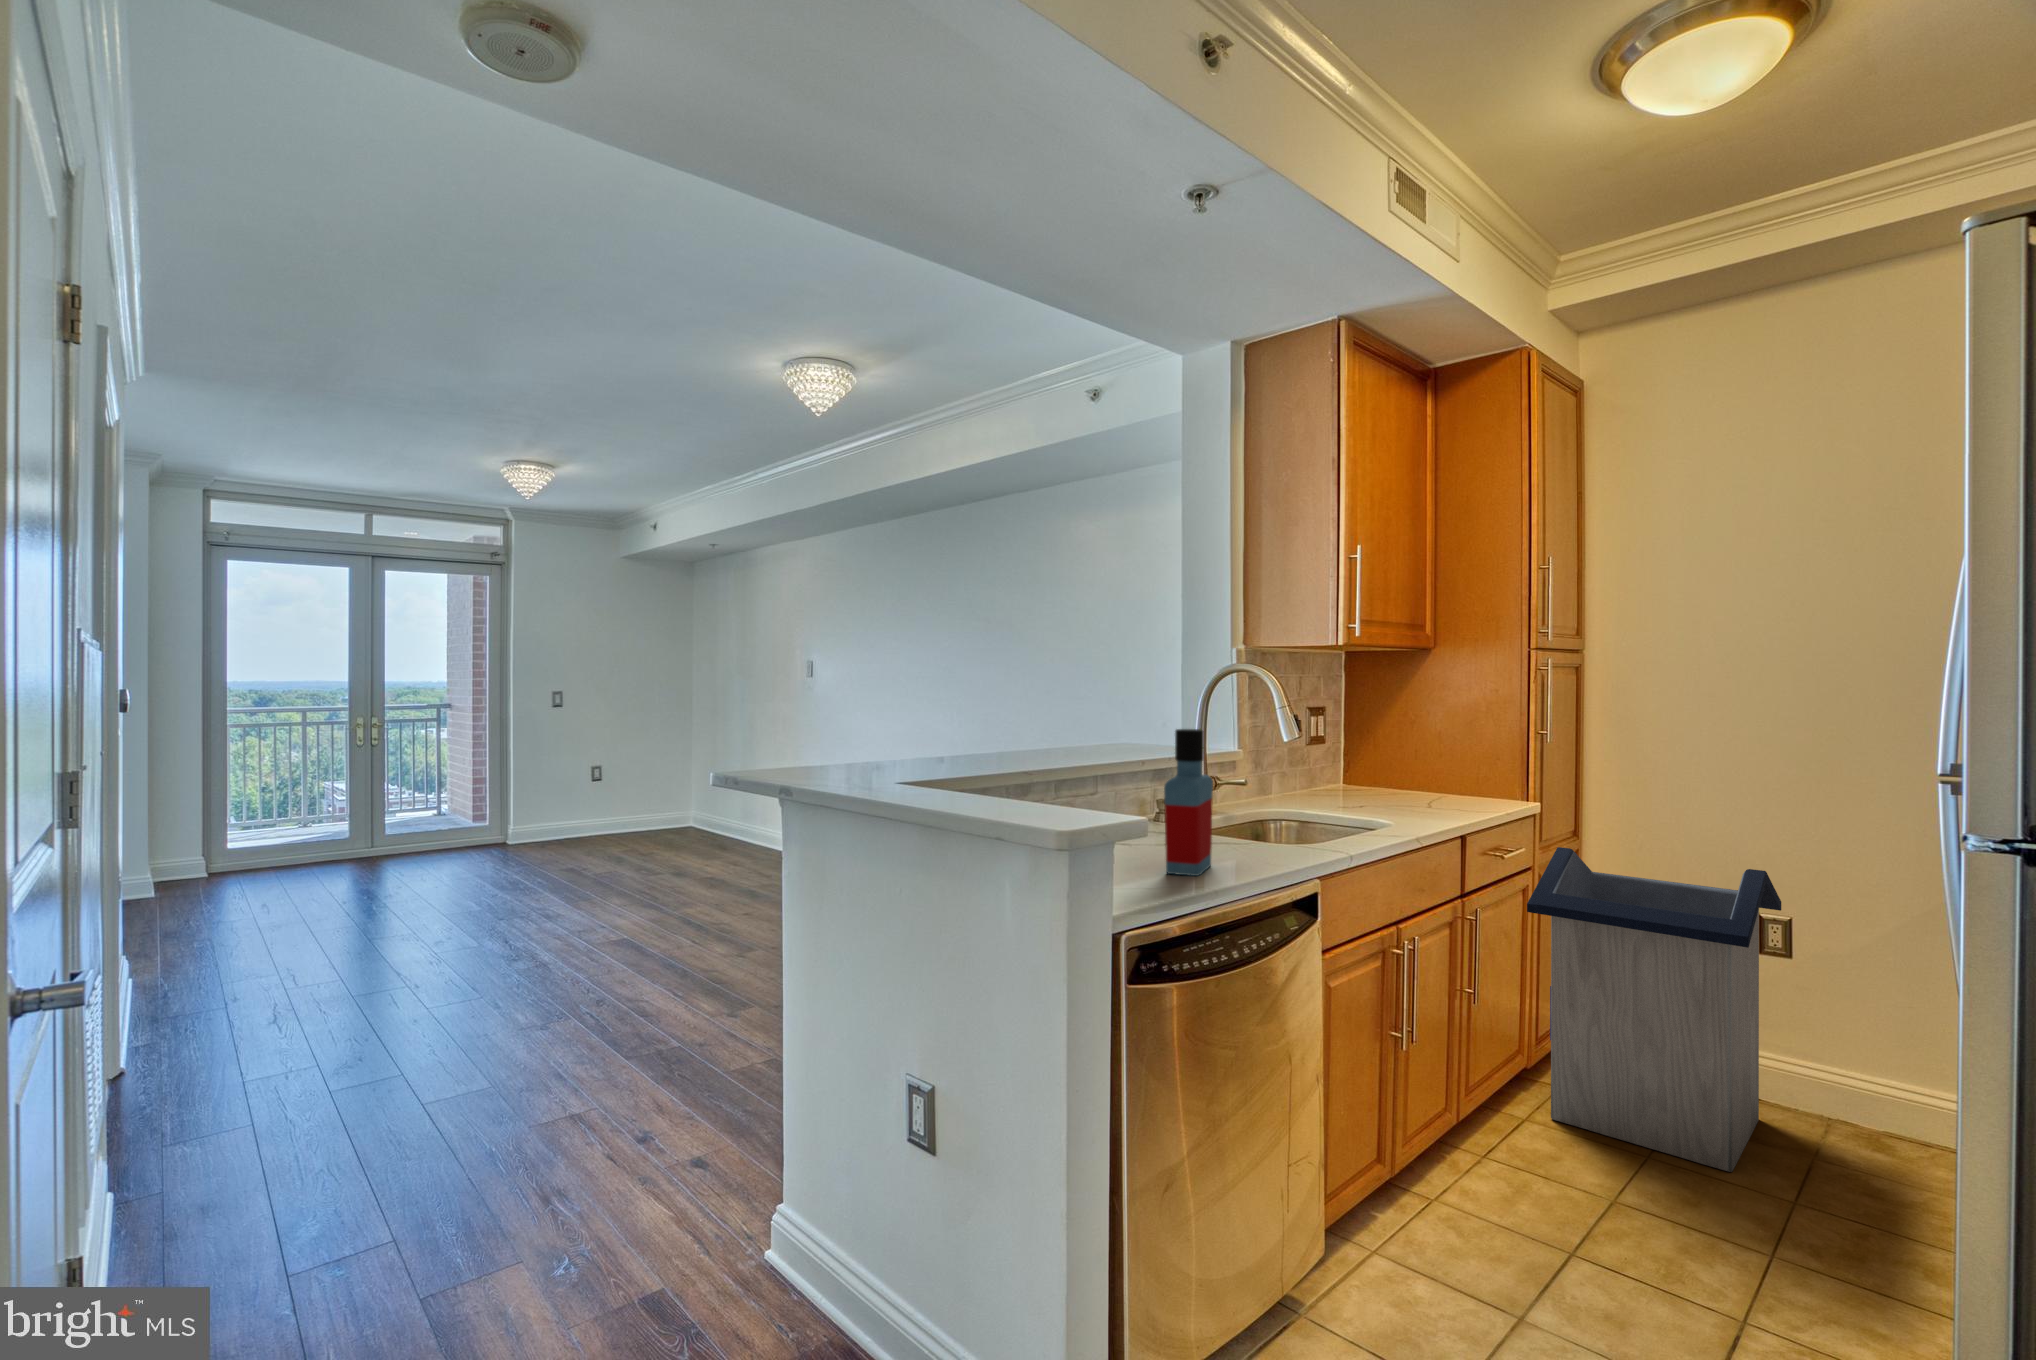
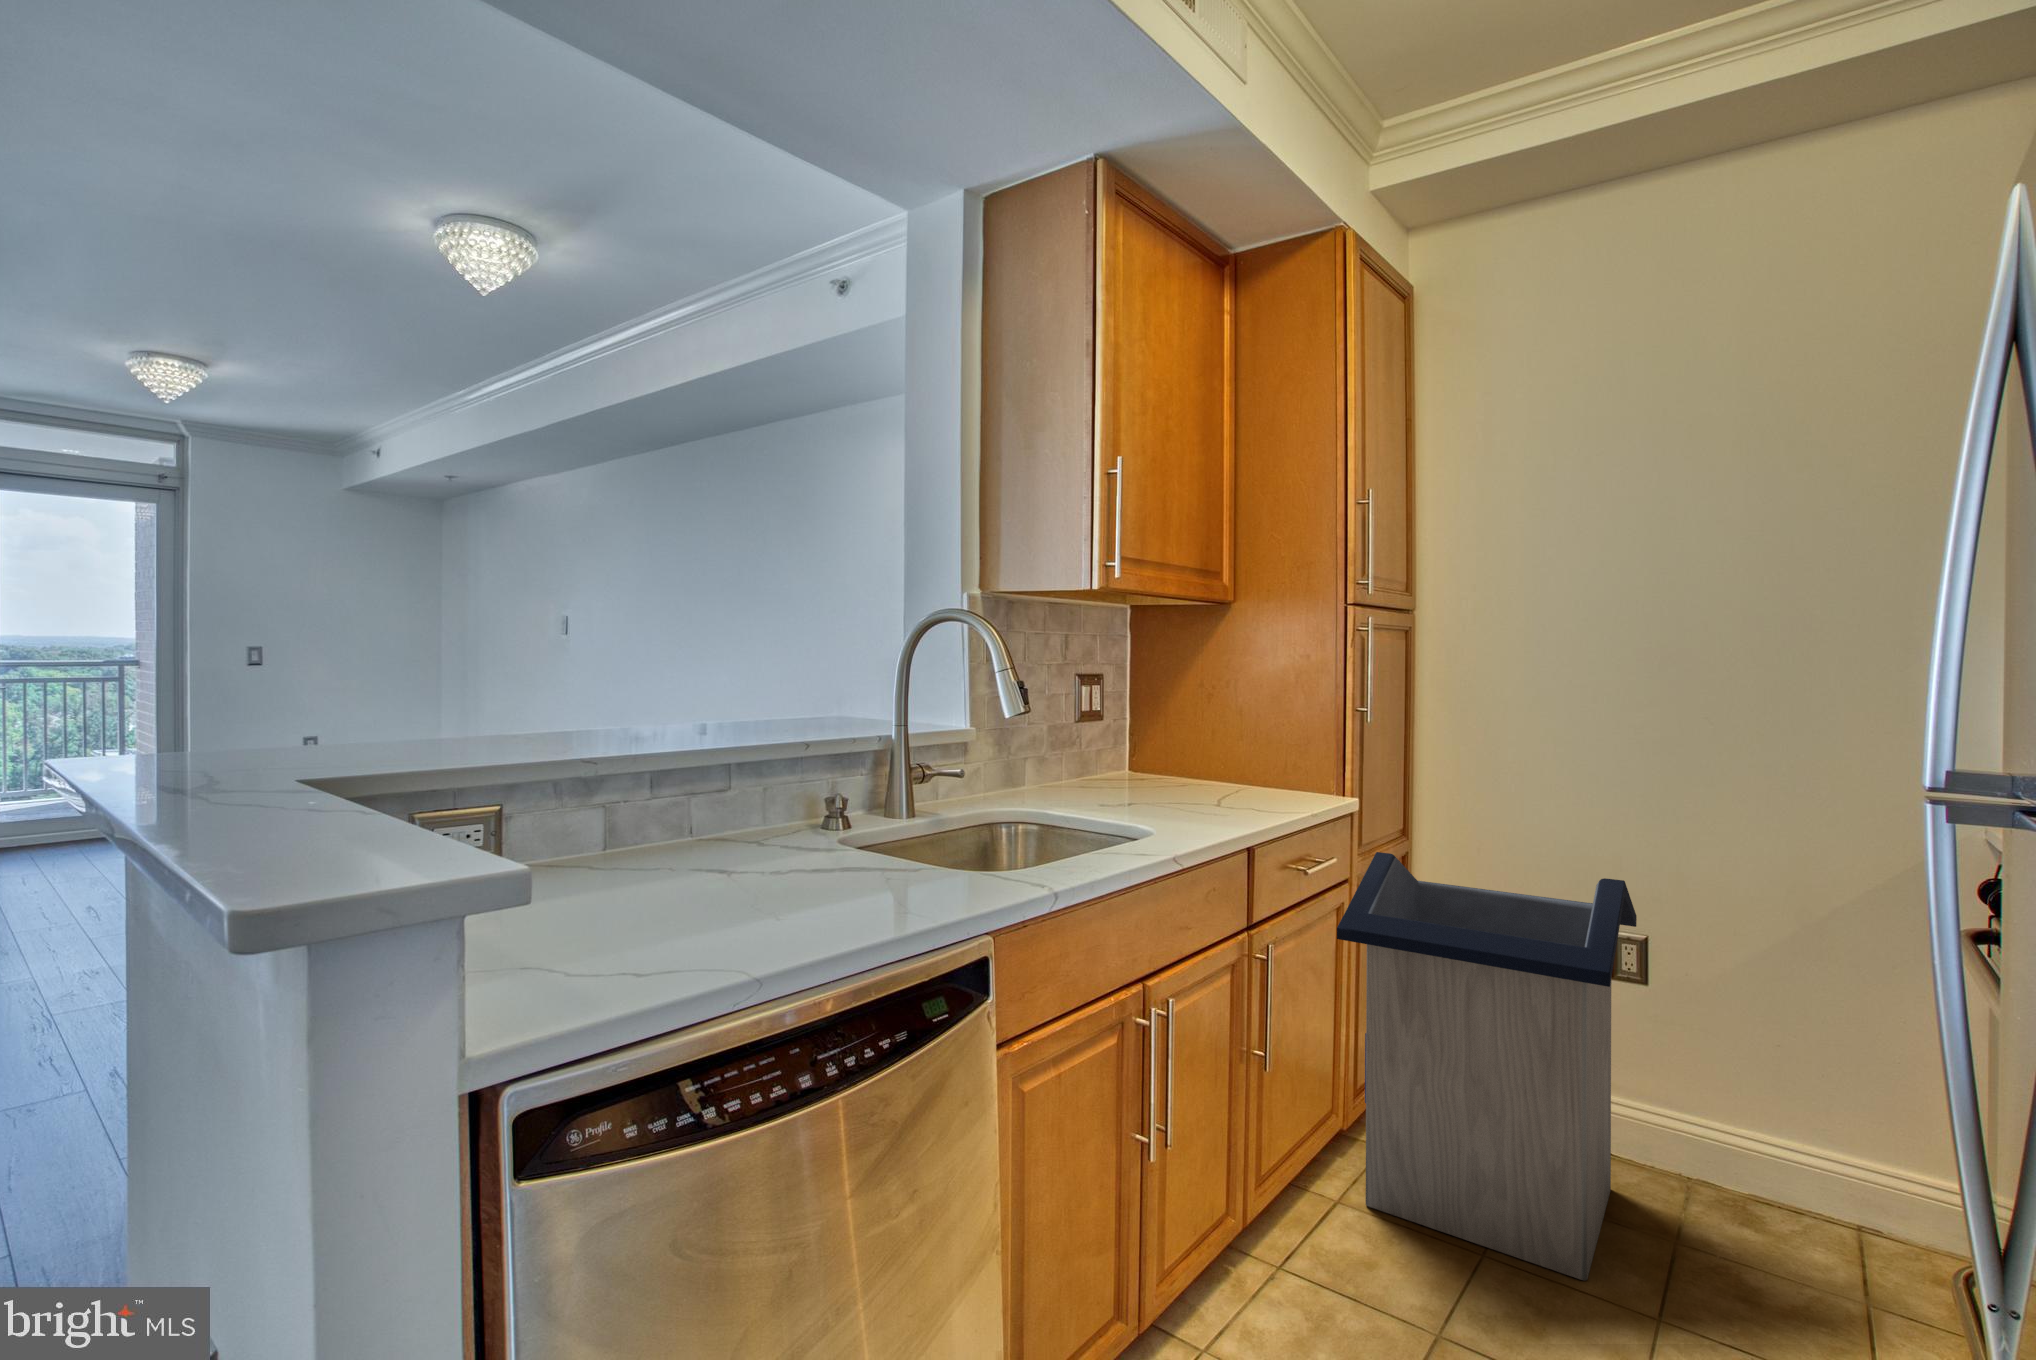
bottle: present [1164,729,1213,876] -> none [705,681,820,935]

